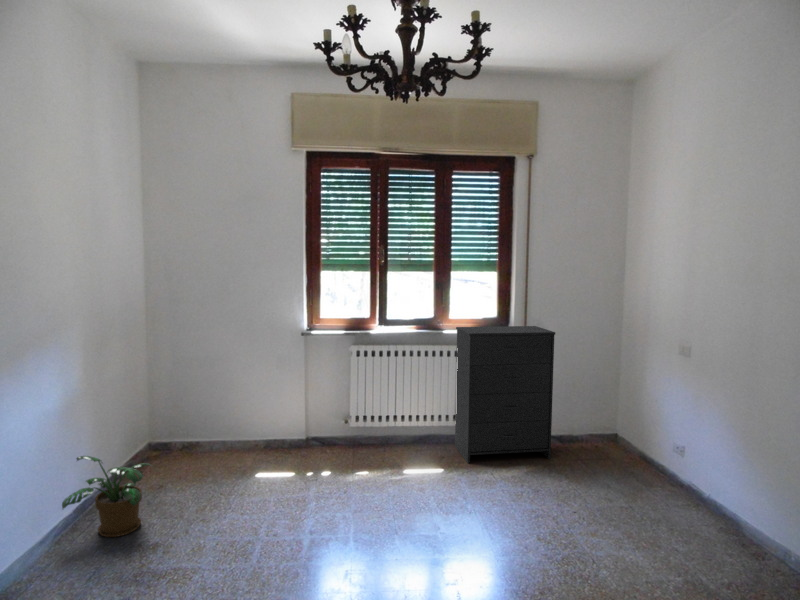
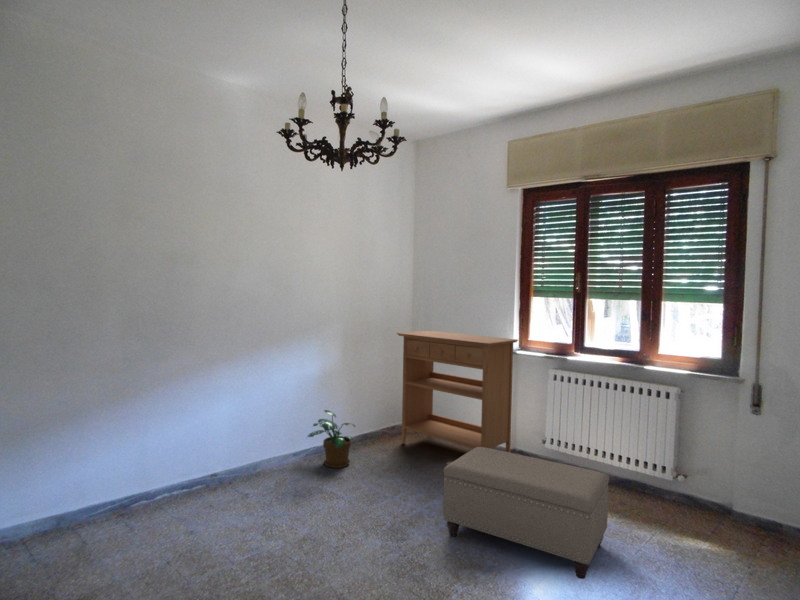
console table: none [156,318,315,473] -> present [397,331,518,452]
dresser: present [455,326,555,463] -> none [643,364,778,553]
ottoman: none [349,431,512,544] -> present [443,447,609,579]

